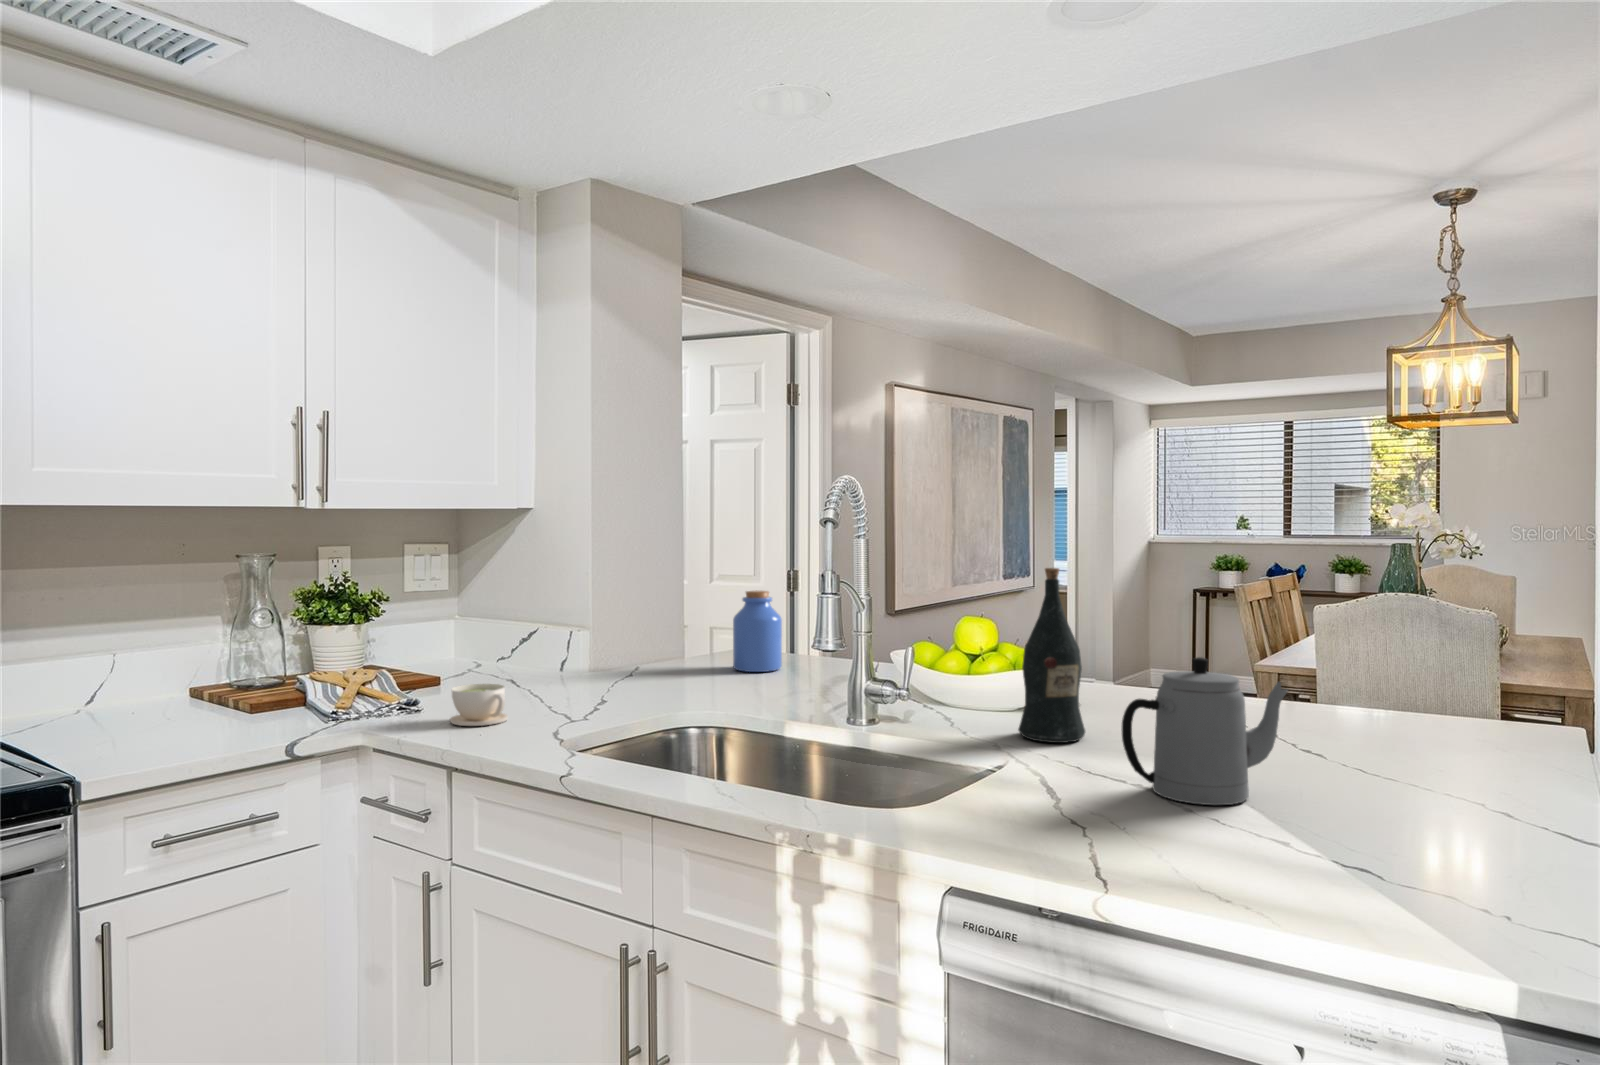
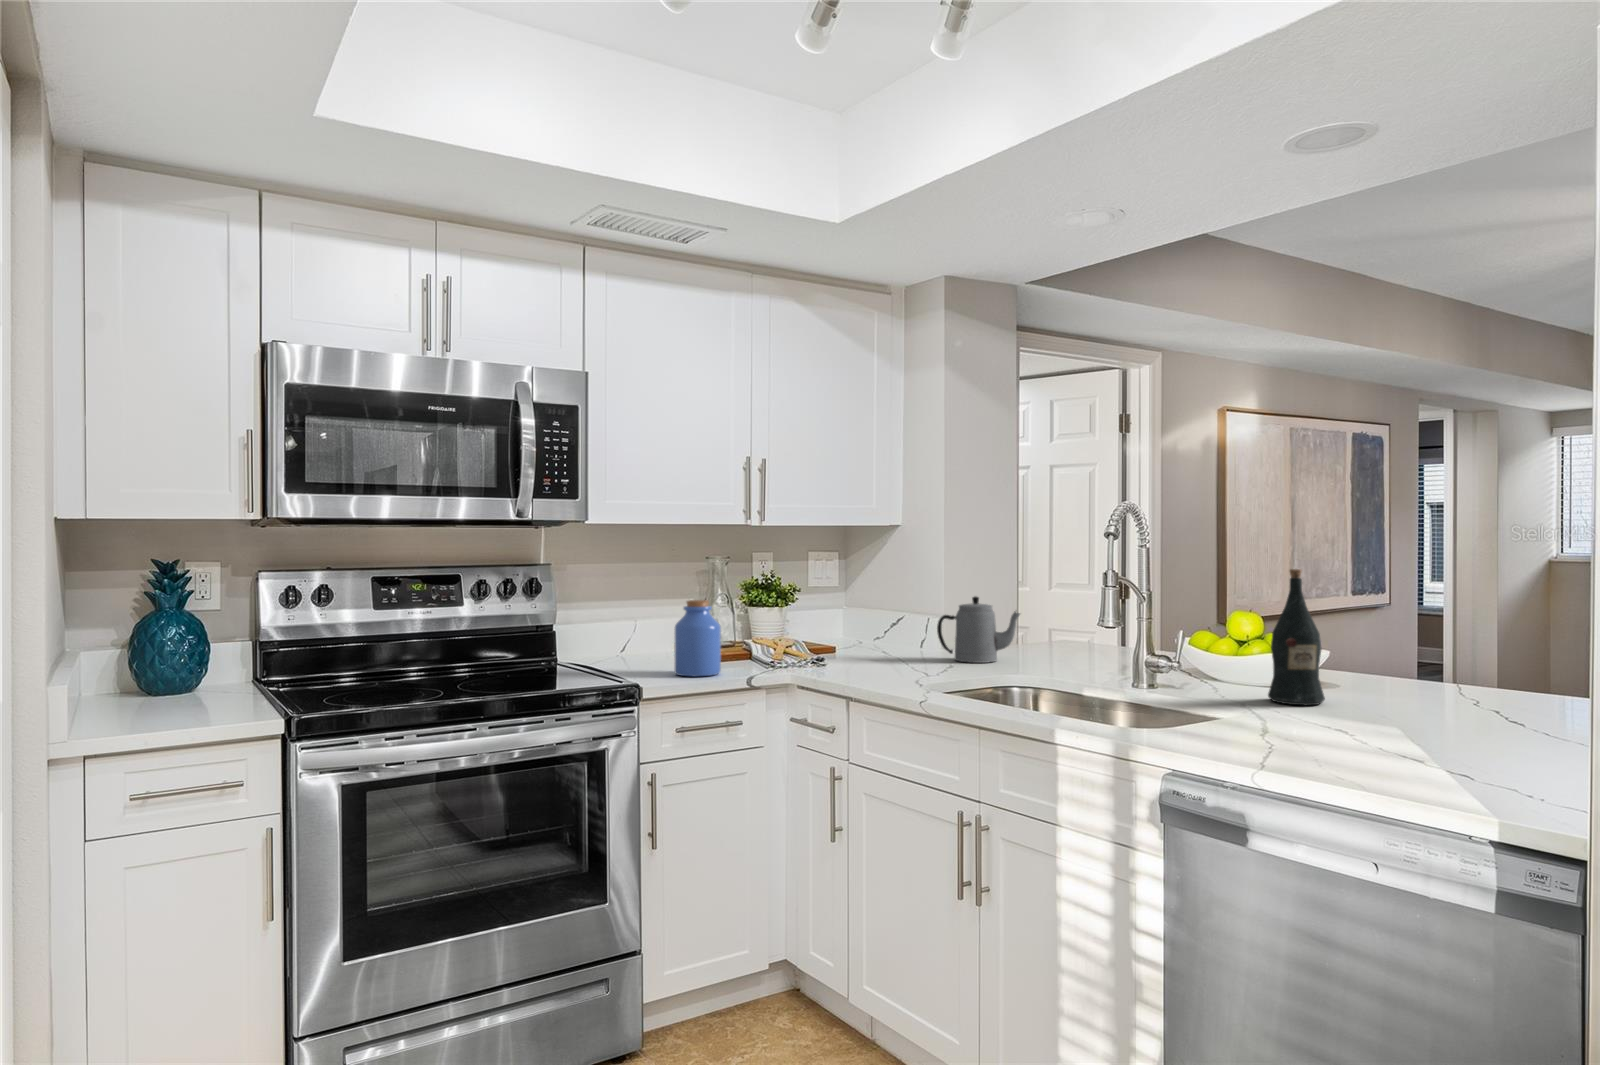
jar: present [733,590,782,672] -> present [674,600,721,676]
teapot: present [1122,657,1288,805] -> present [937,596,1020,663]
coffee cup: present [450,684,508,726] -> none [845,647,884,675]

